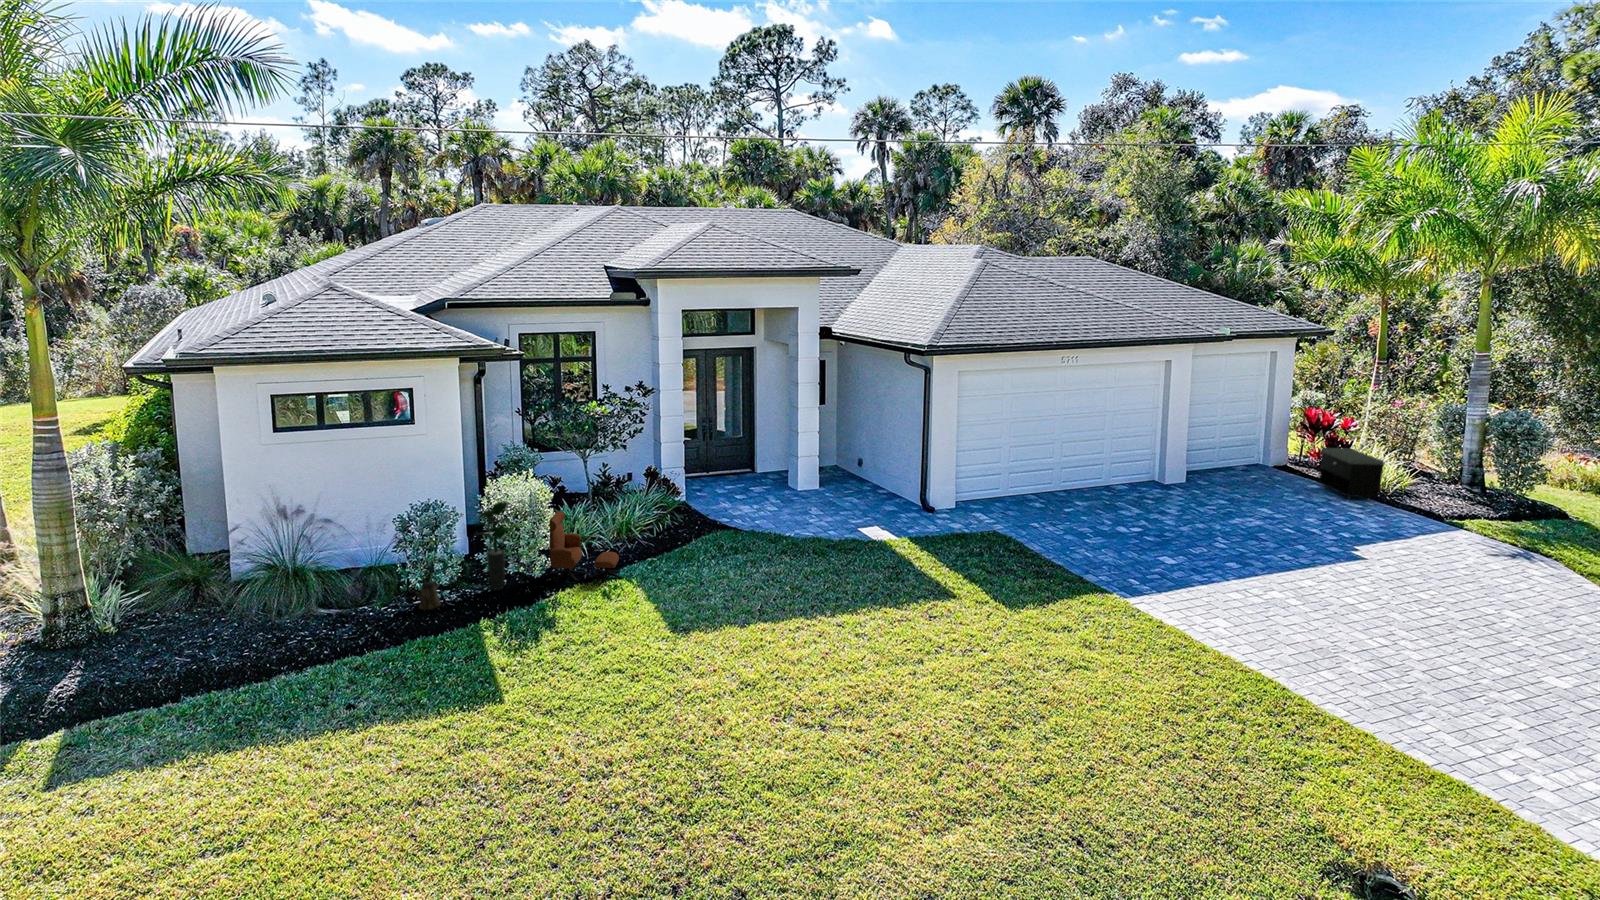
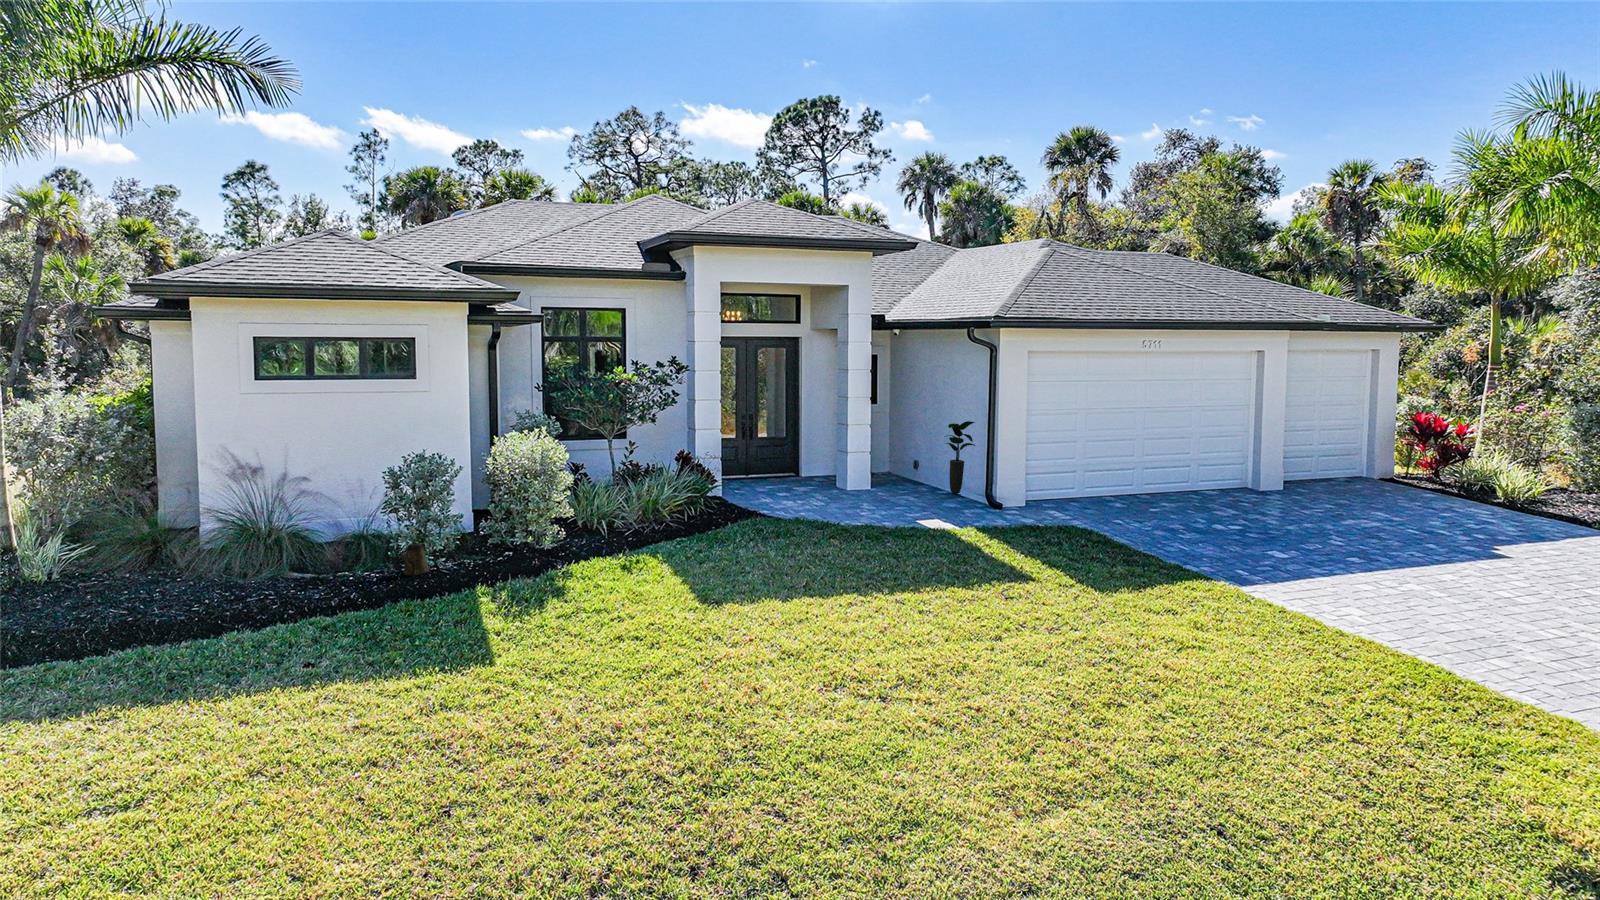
storage bench: present [1319,448,1384,500] -> none [1437,444,1519,503]
potted plant: present [476,501,513,591] -> present [945,421,975,494]
lounge chair: present [549,511,623,582] -> none [556,474,640,556]

